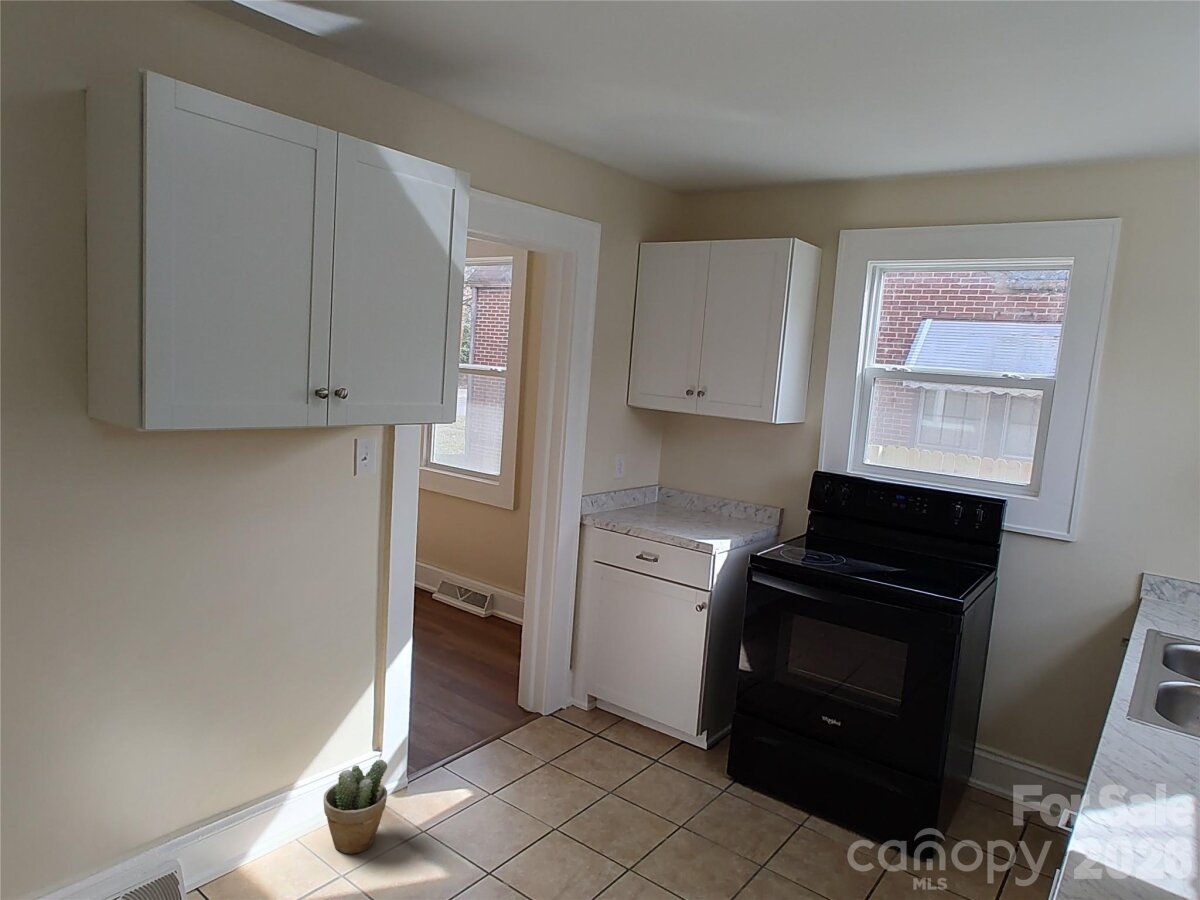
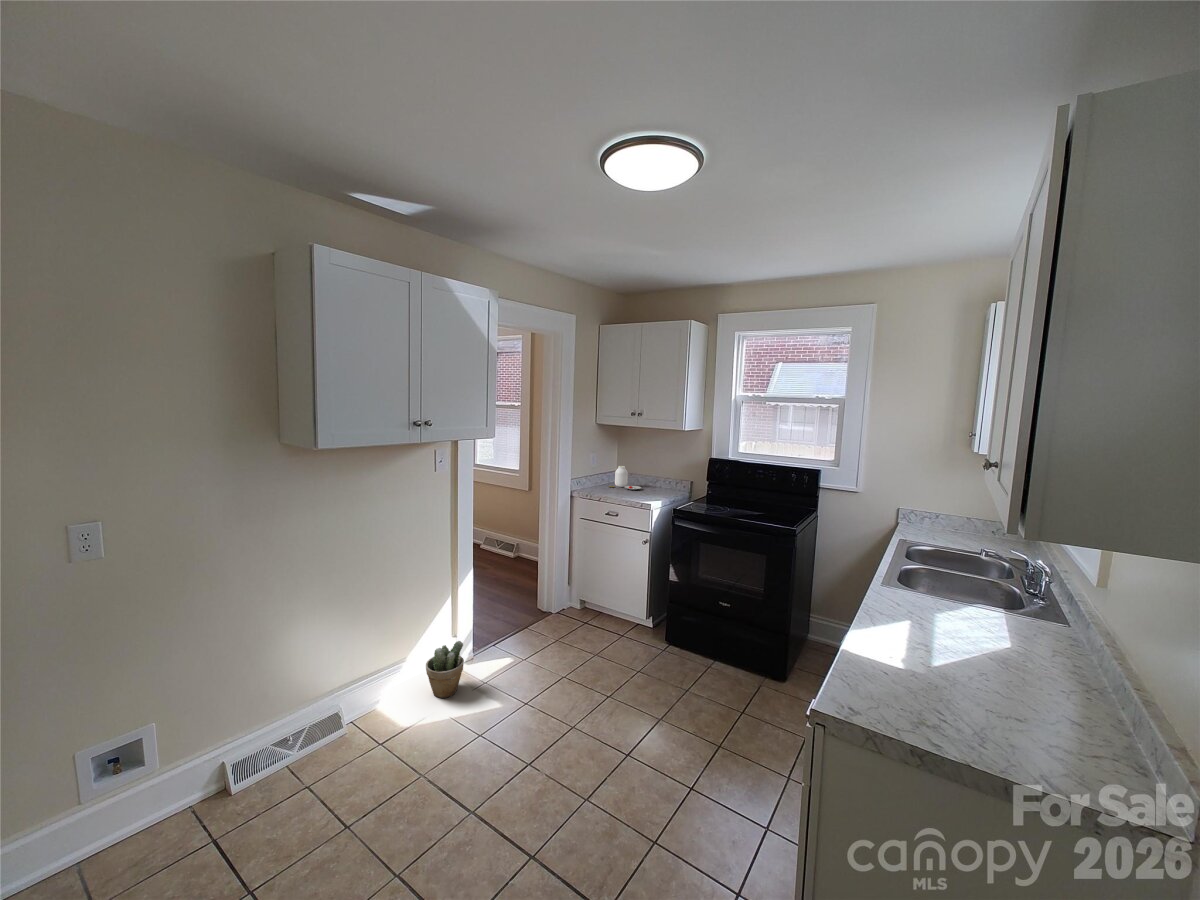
jar: none [642,477,697,517] -> present [609,466,641,490]

